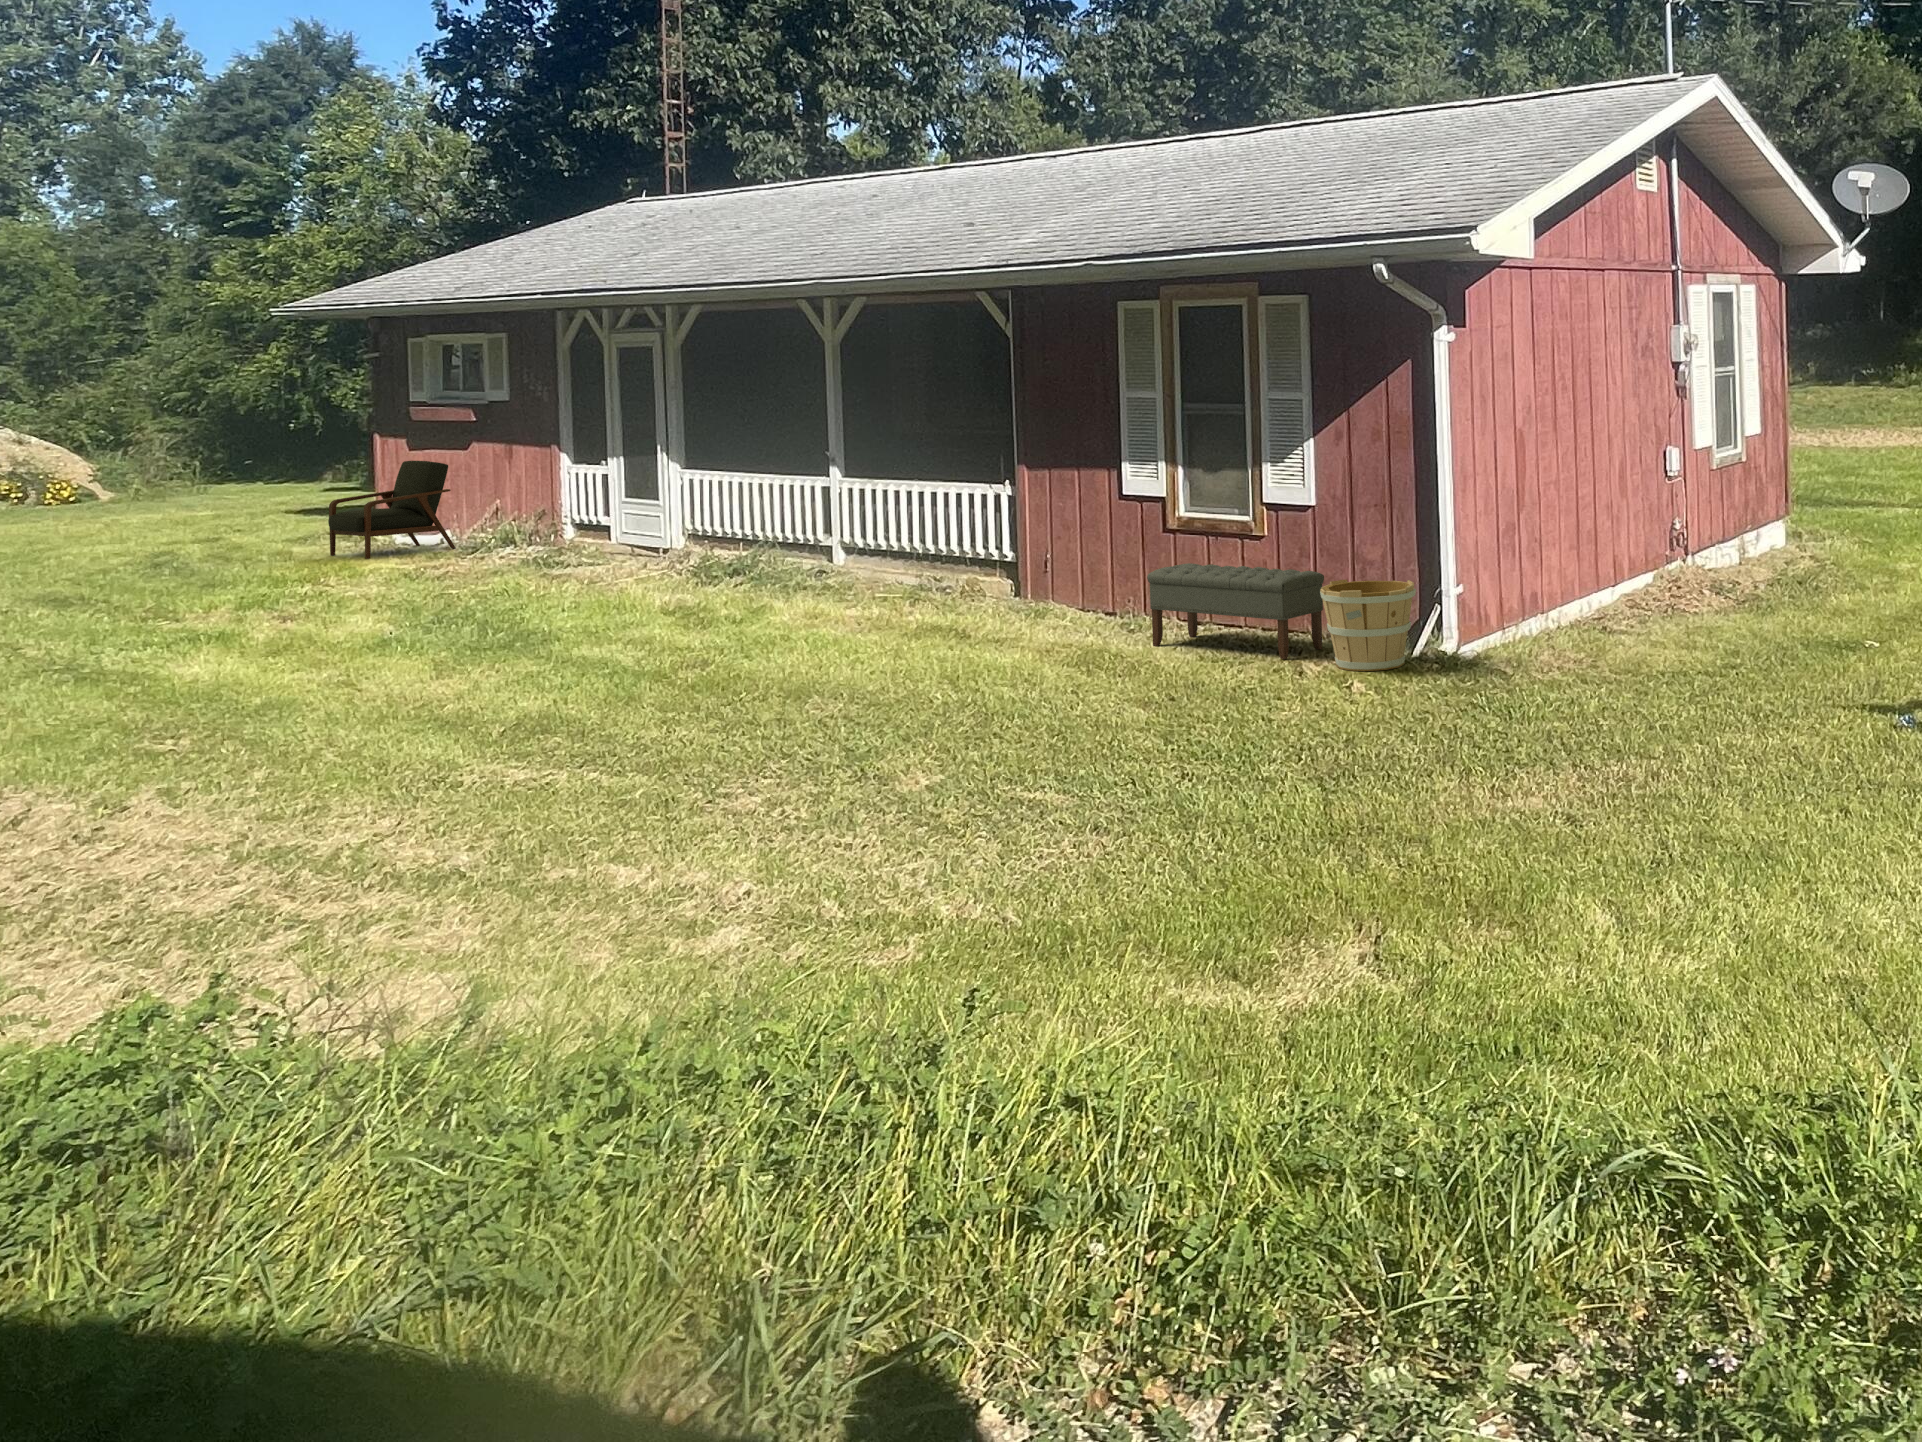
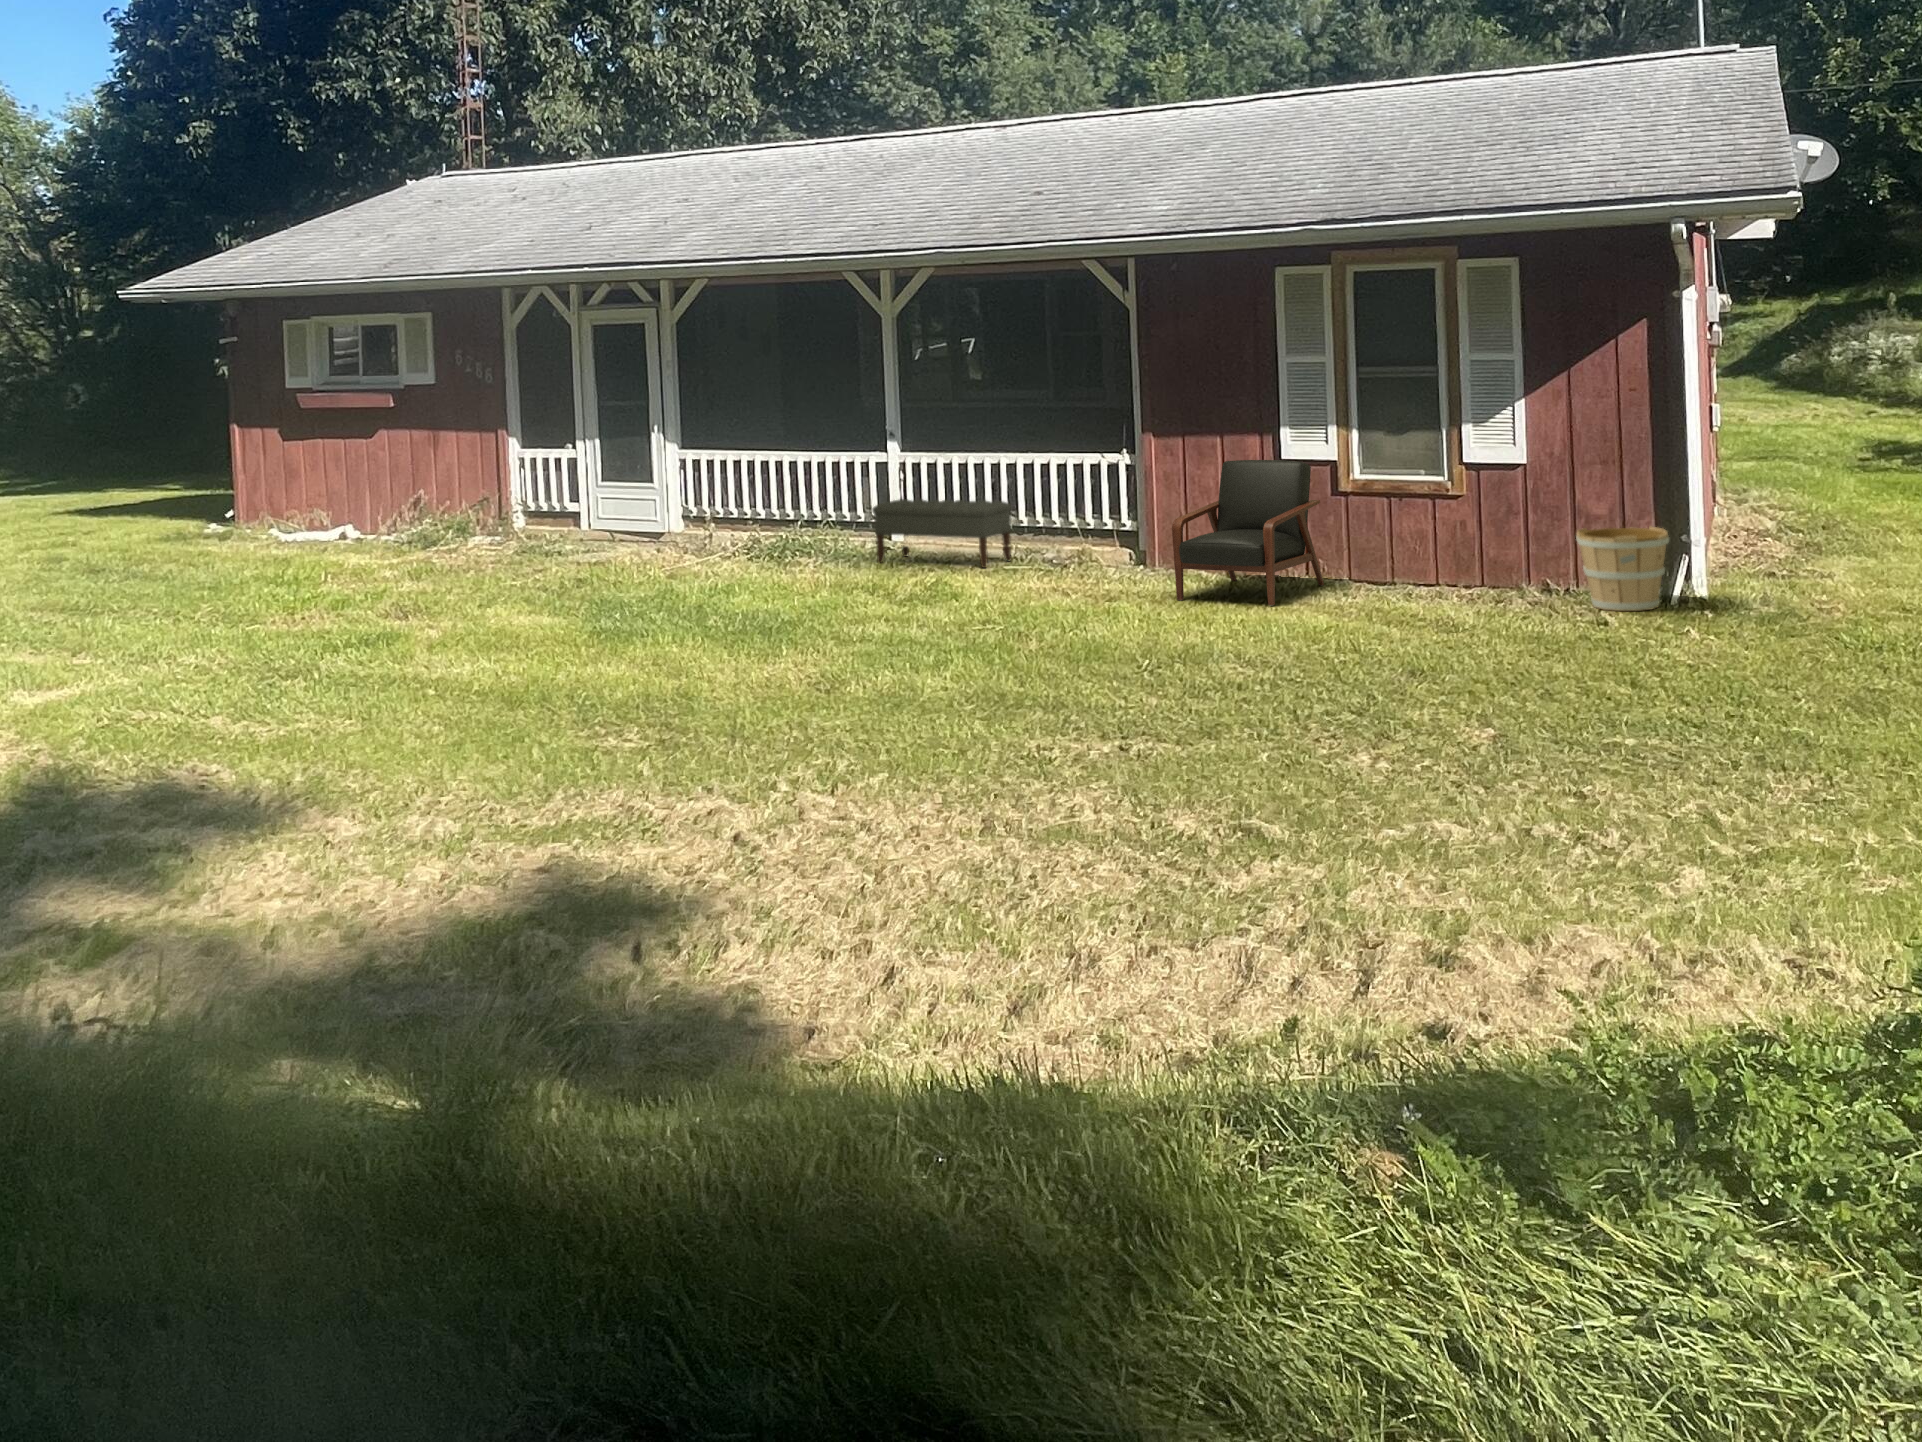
chair: present [328,461,456,559] -> present [1172,460,1324,606]
bench: present [1147,563,1324,659] -> present [872,499,1012,568]

